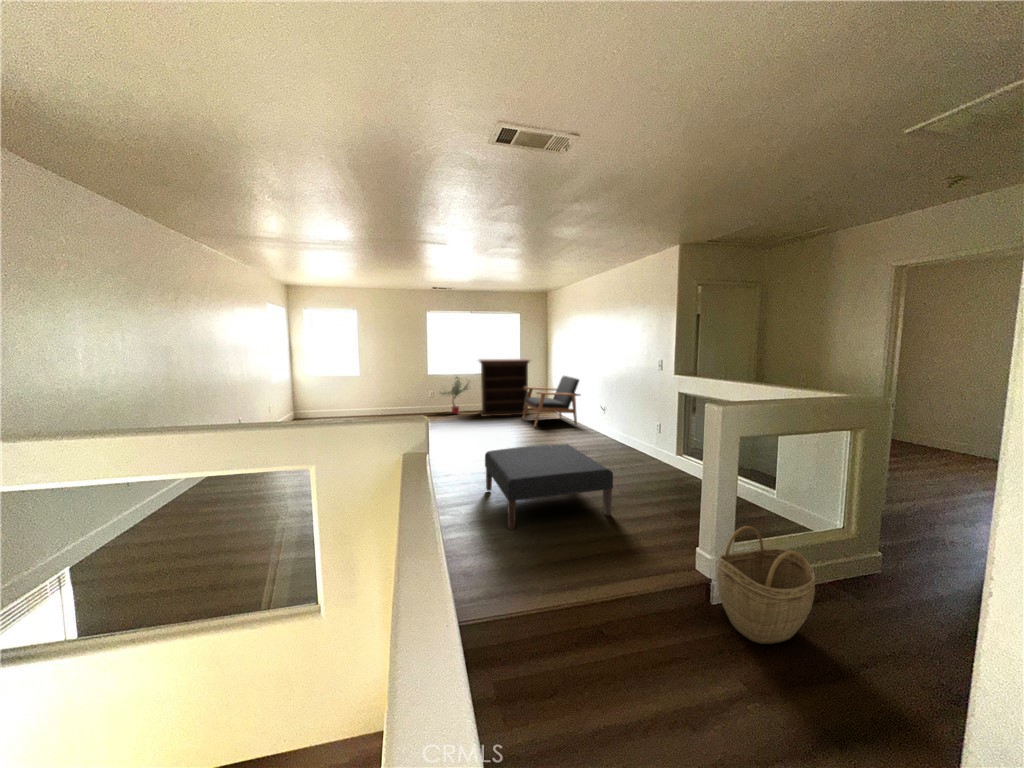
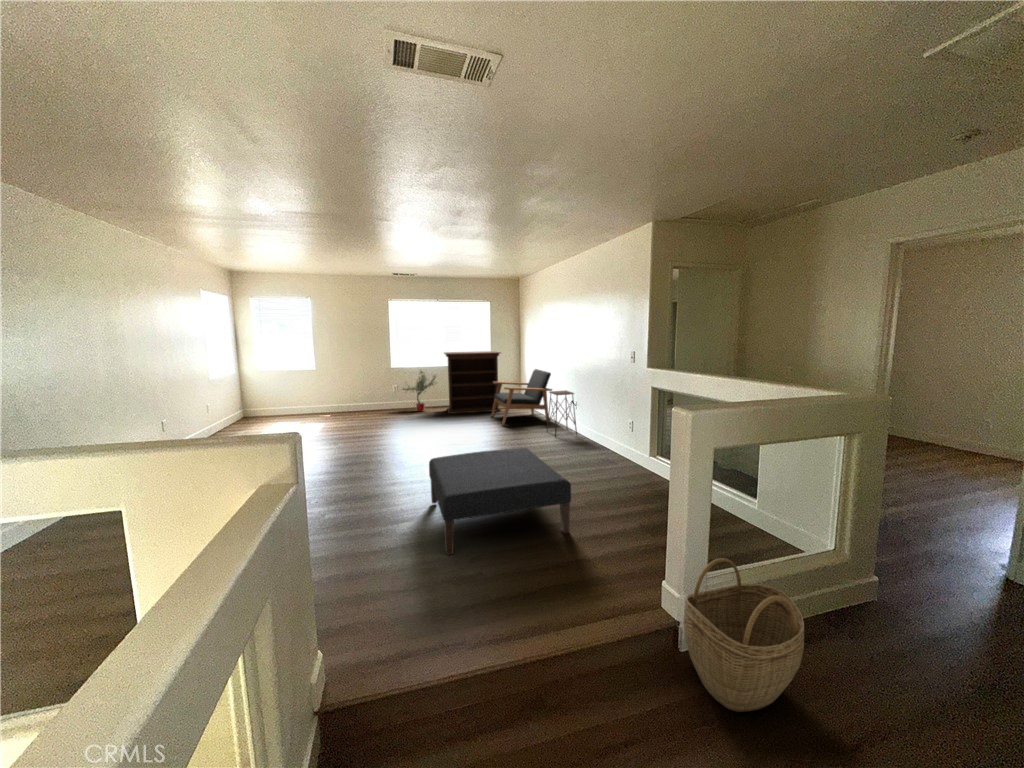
side table: none [576,395,605,438] -> present [547,390,577,437]

